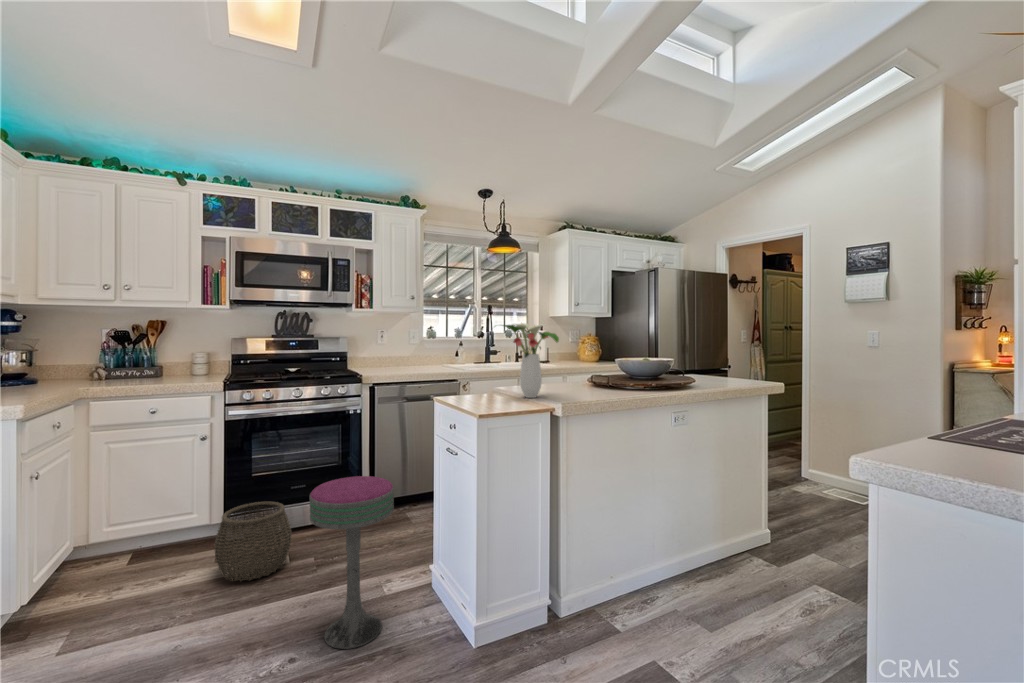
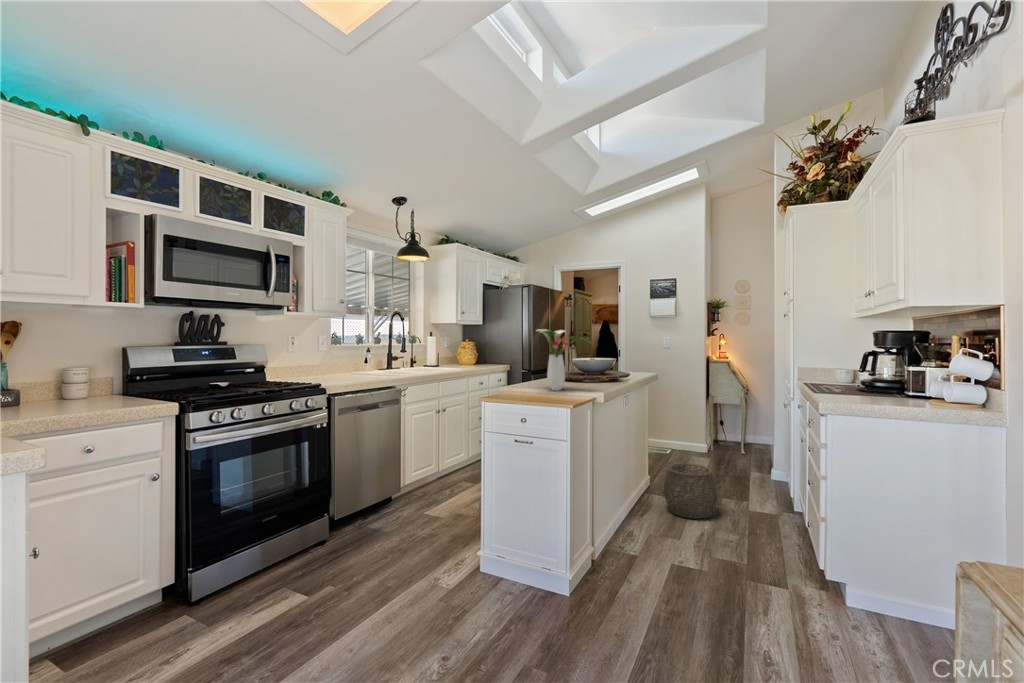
bar stool: present [309,476,394,649] -> none [425,474,501,638]
woven basket: present [214,501,291,581] -> present [664,463,717,519]

